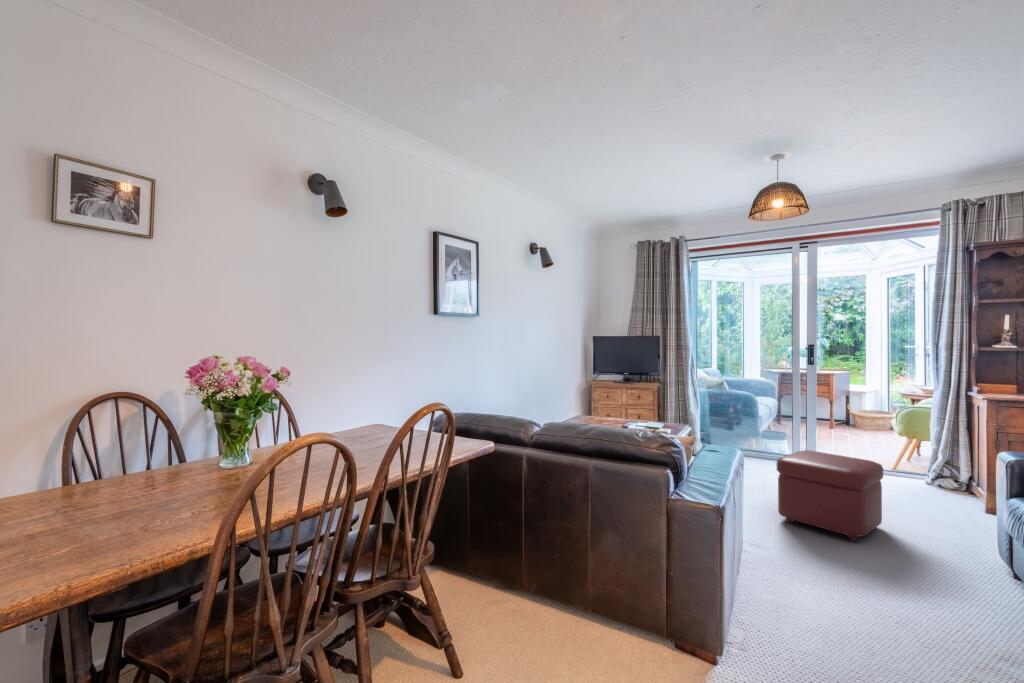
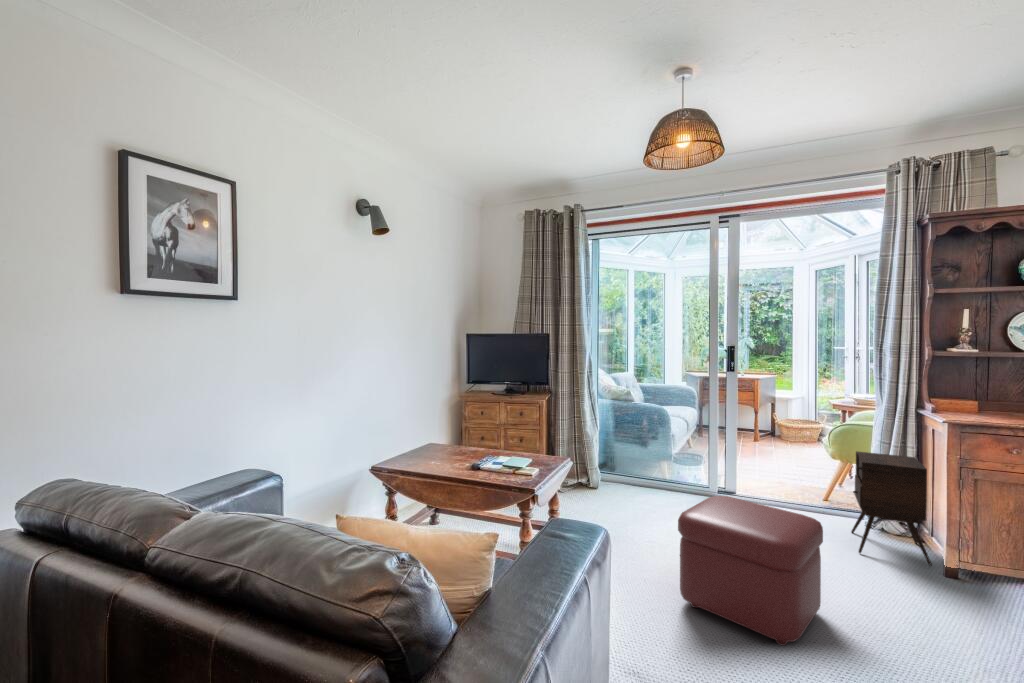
side table: none [913,425,975,508] -> present [851,451,932,566]

